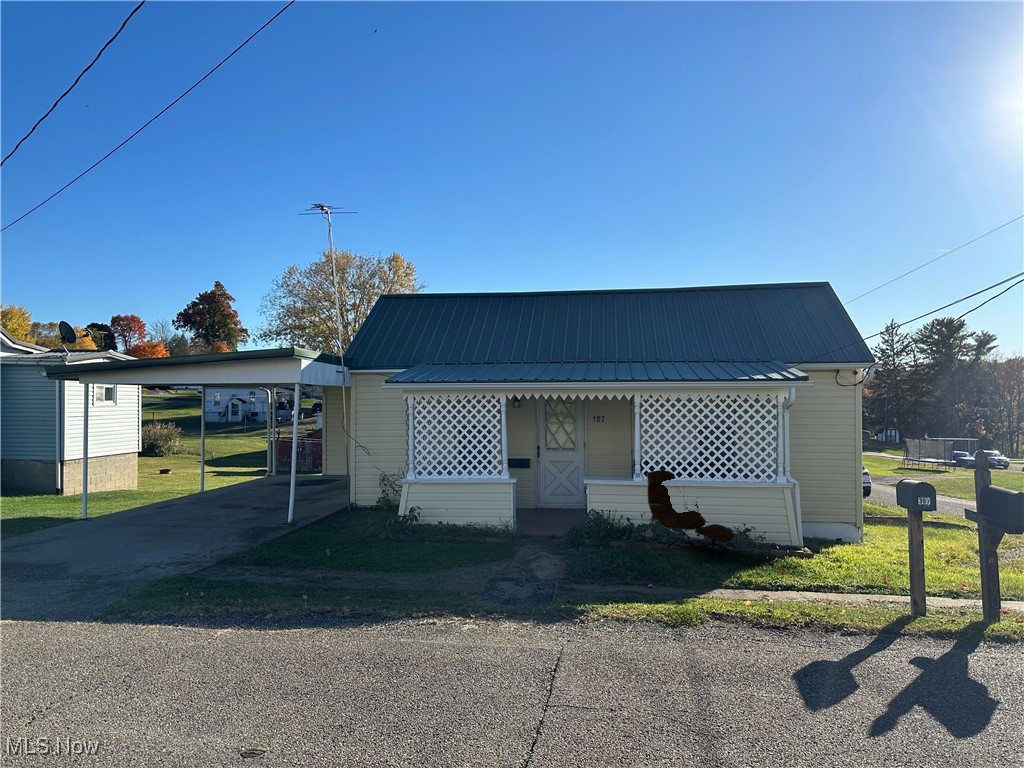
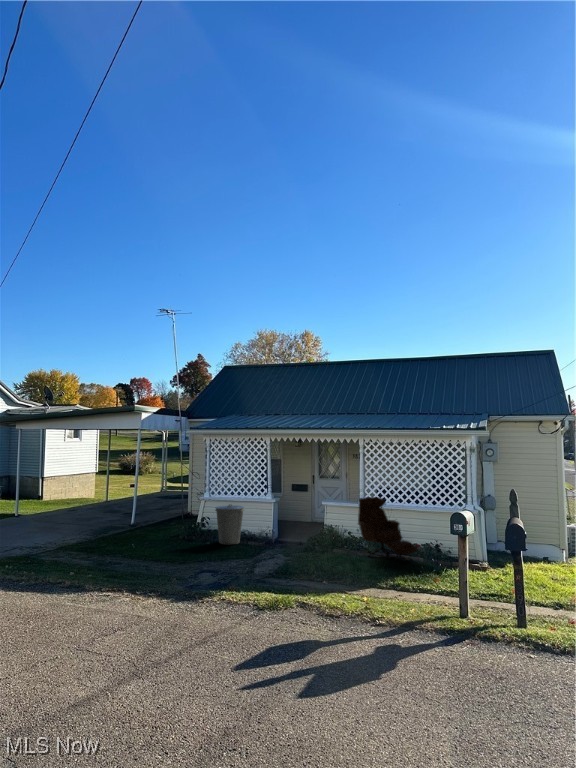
trash can: none [436,488,479,544] -> present [215,504,244,545]

